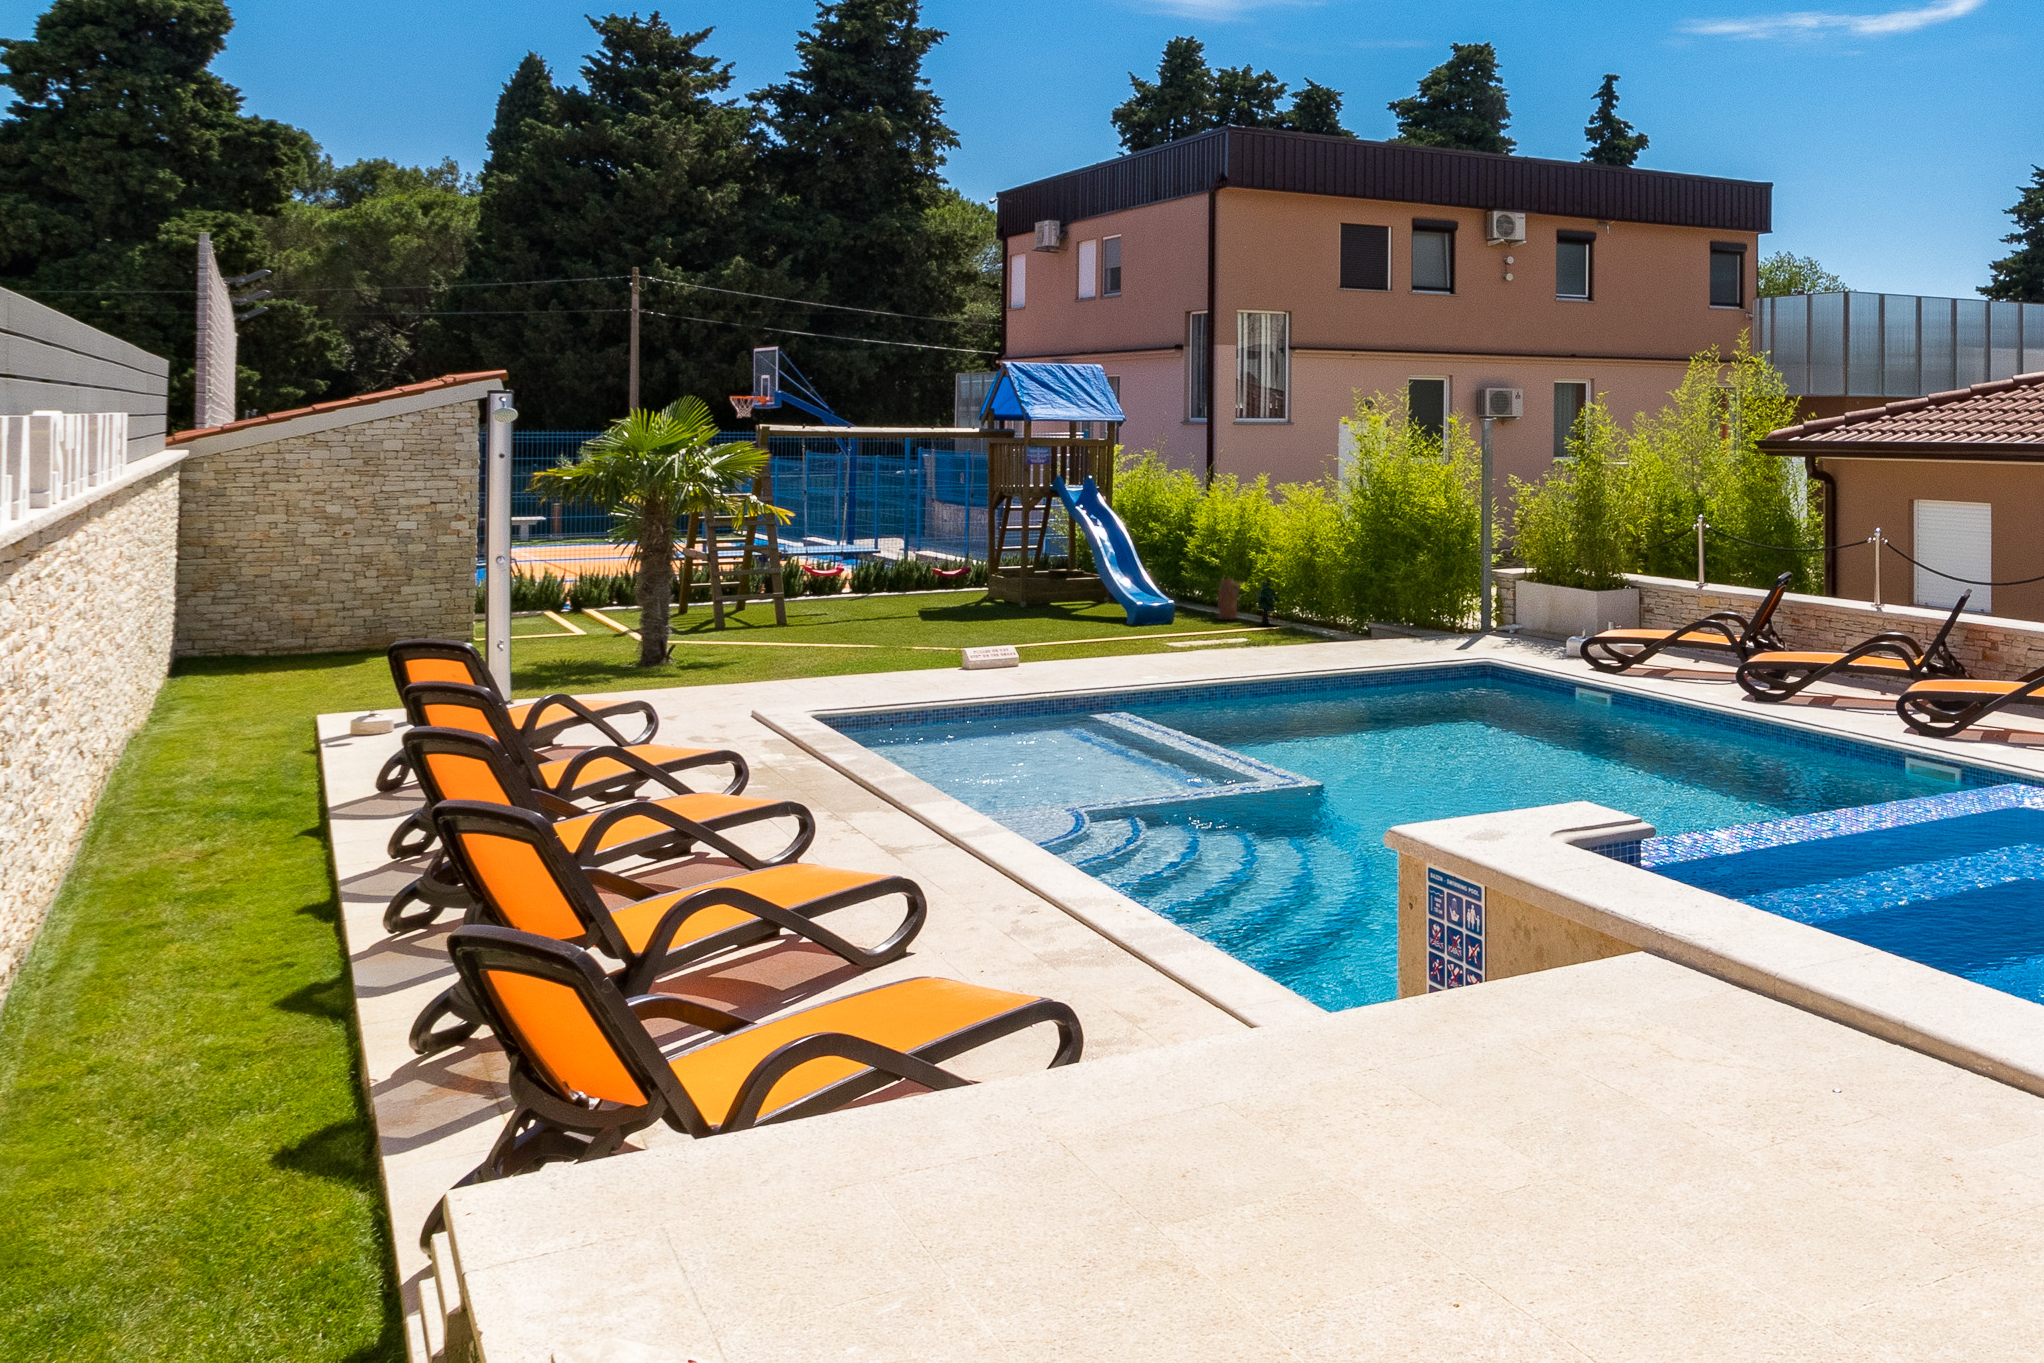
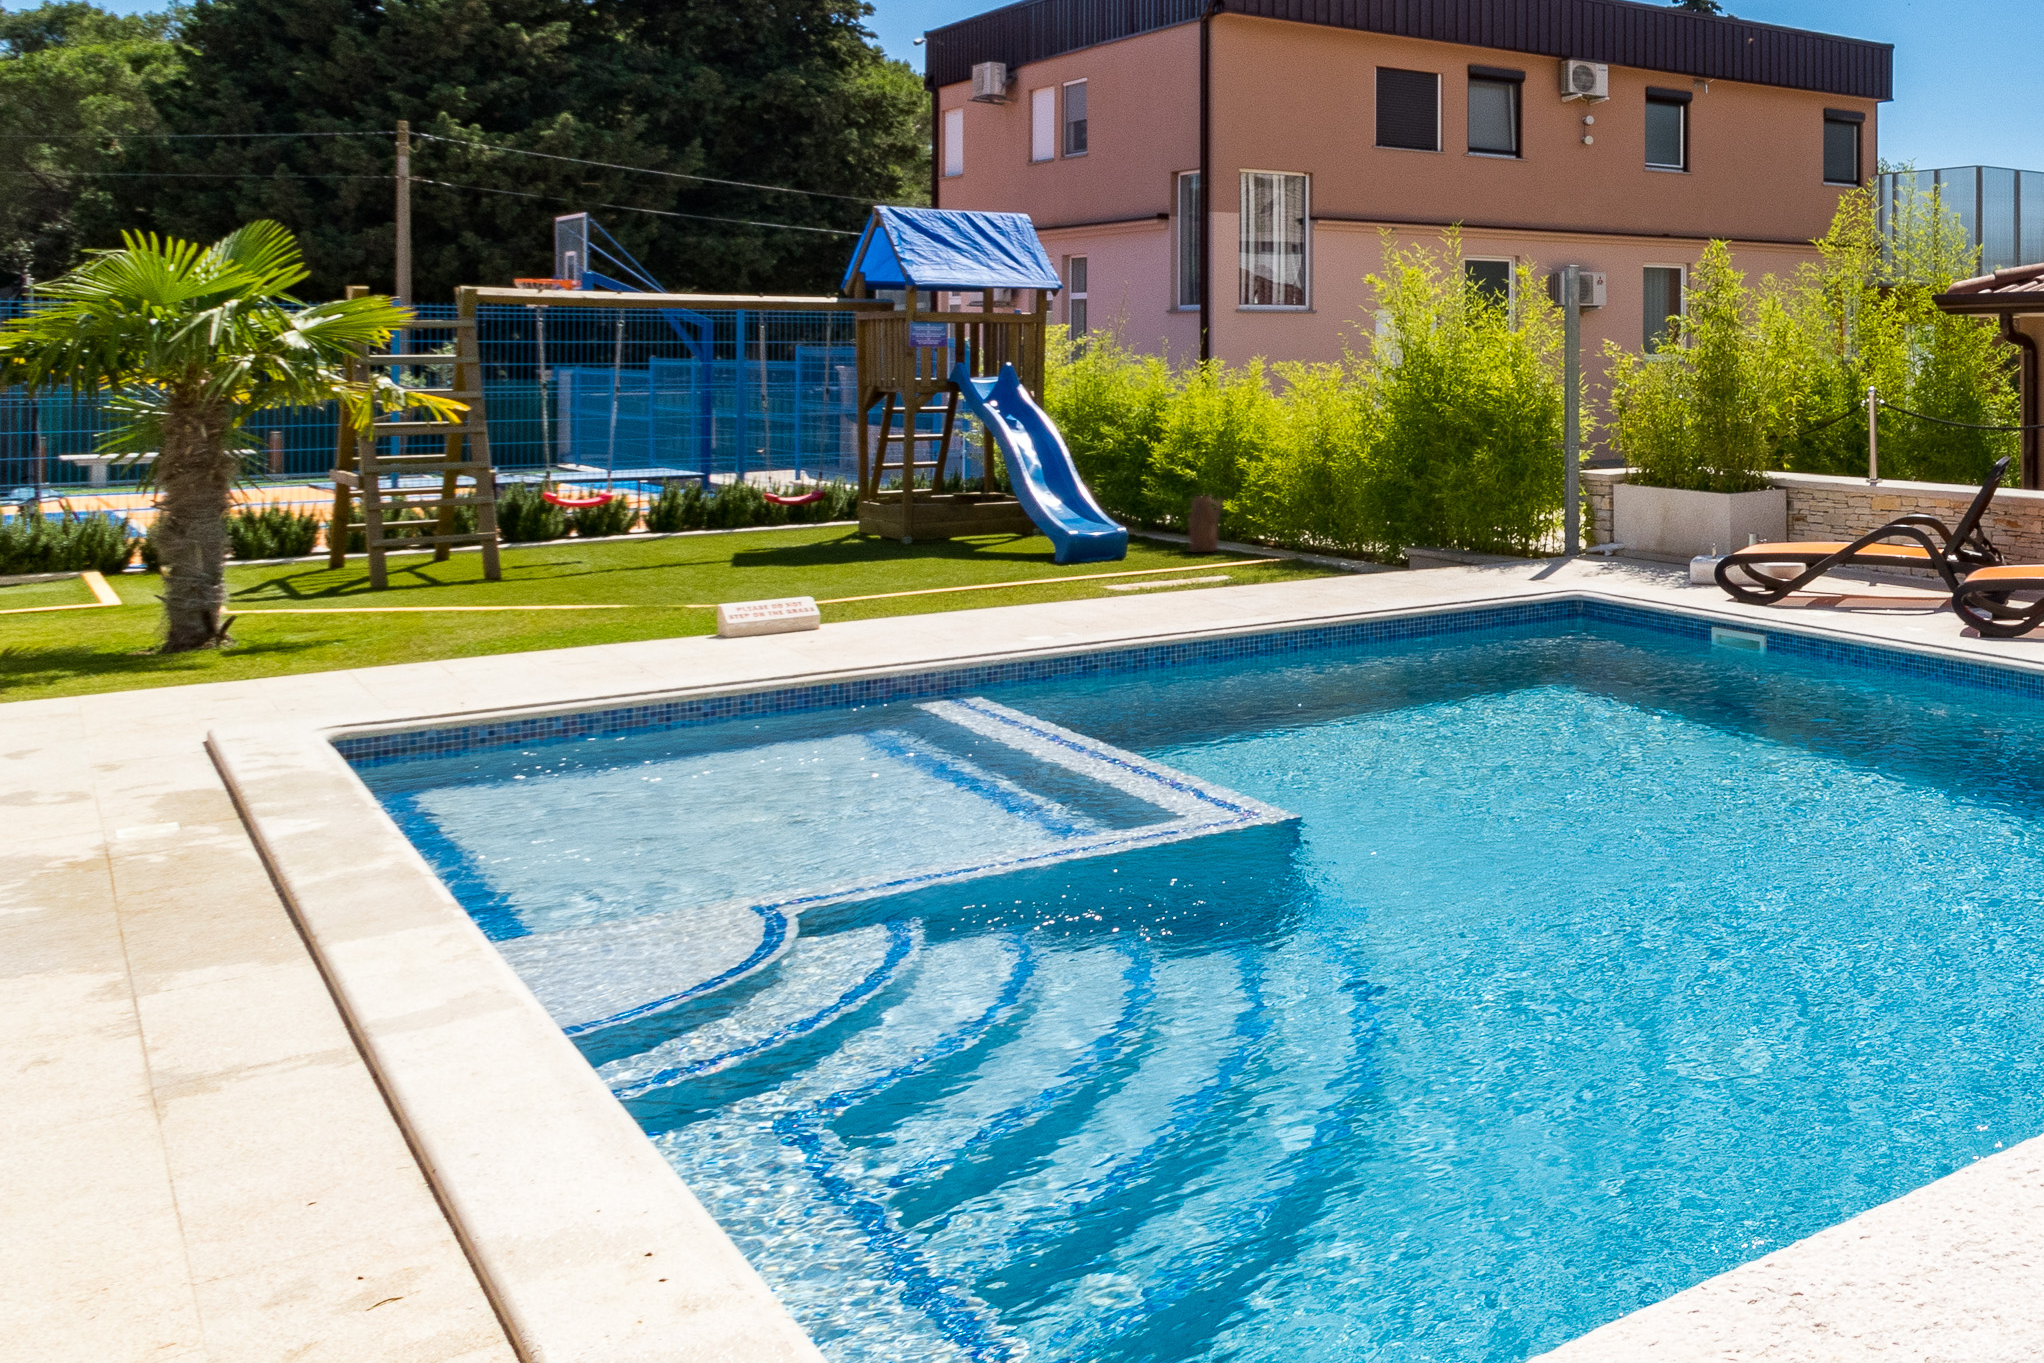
decorative plant: present [1255,579,1280,625] -> none [1241,493,1278,557]

